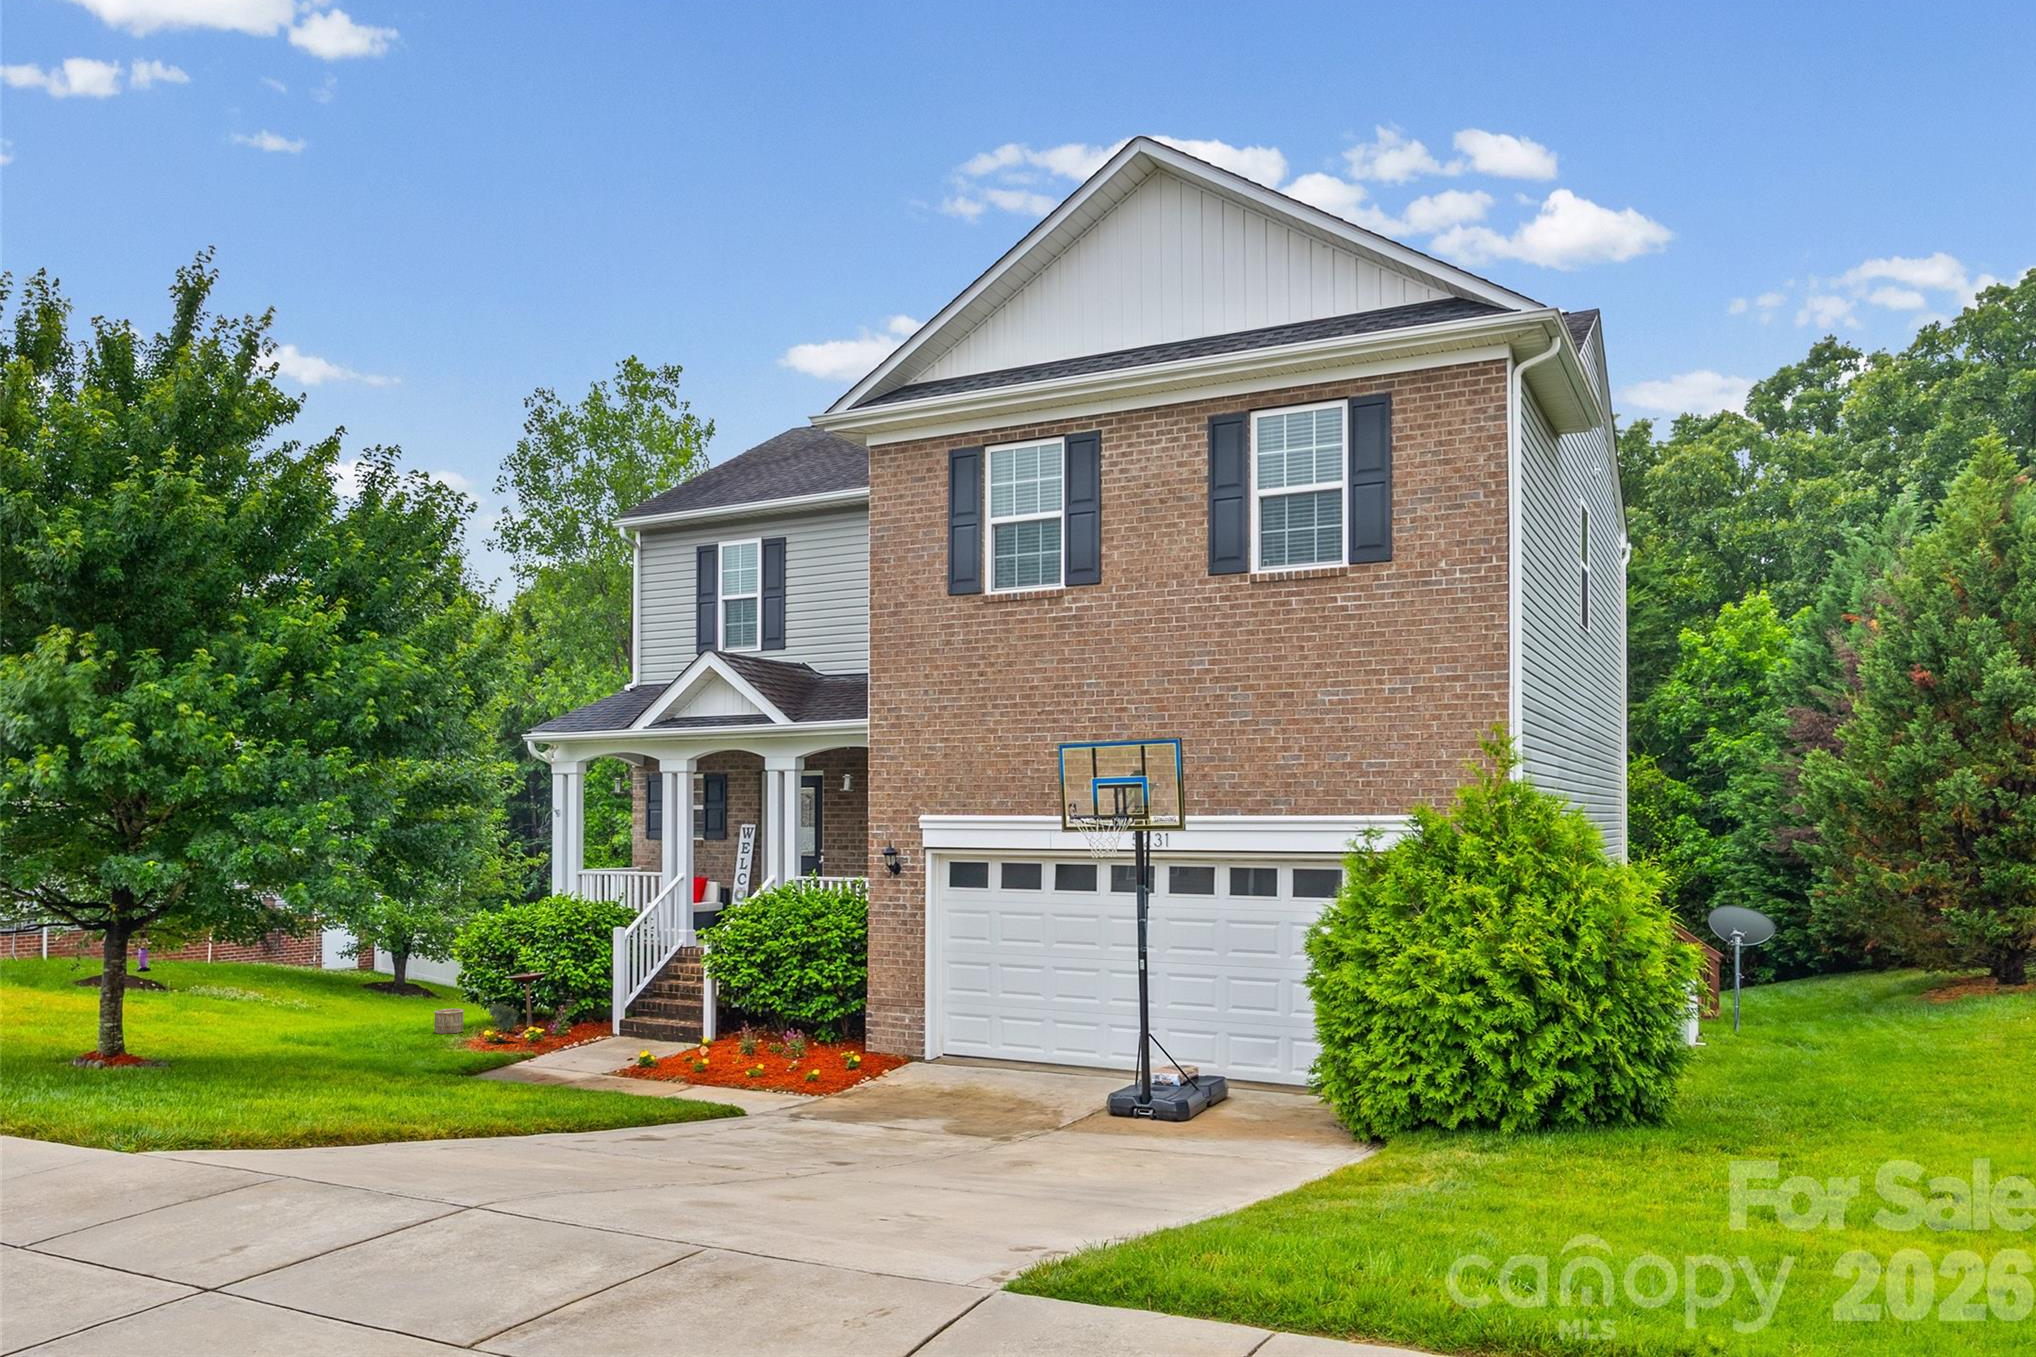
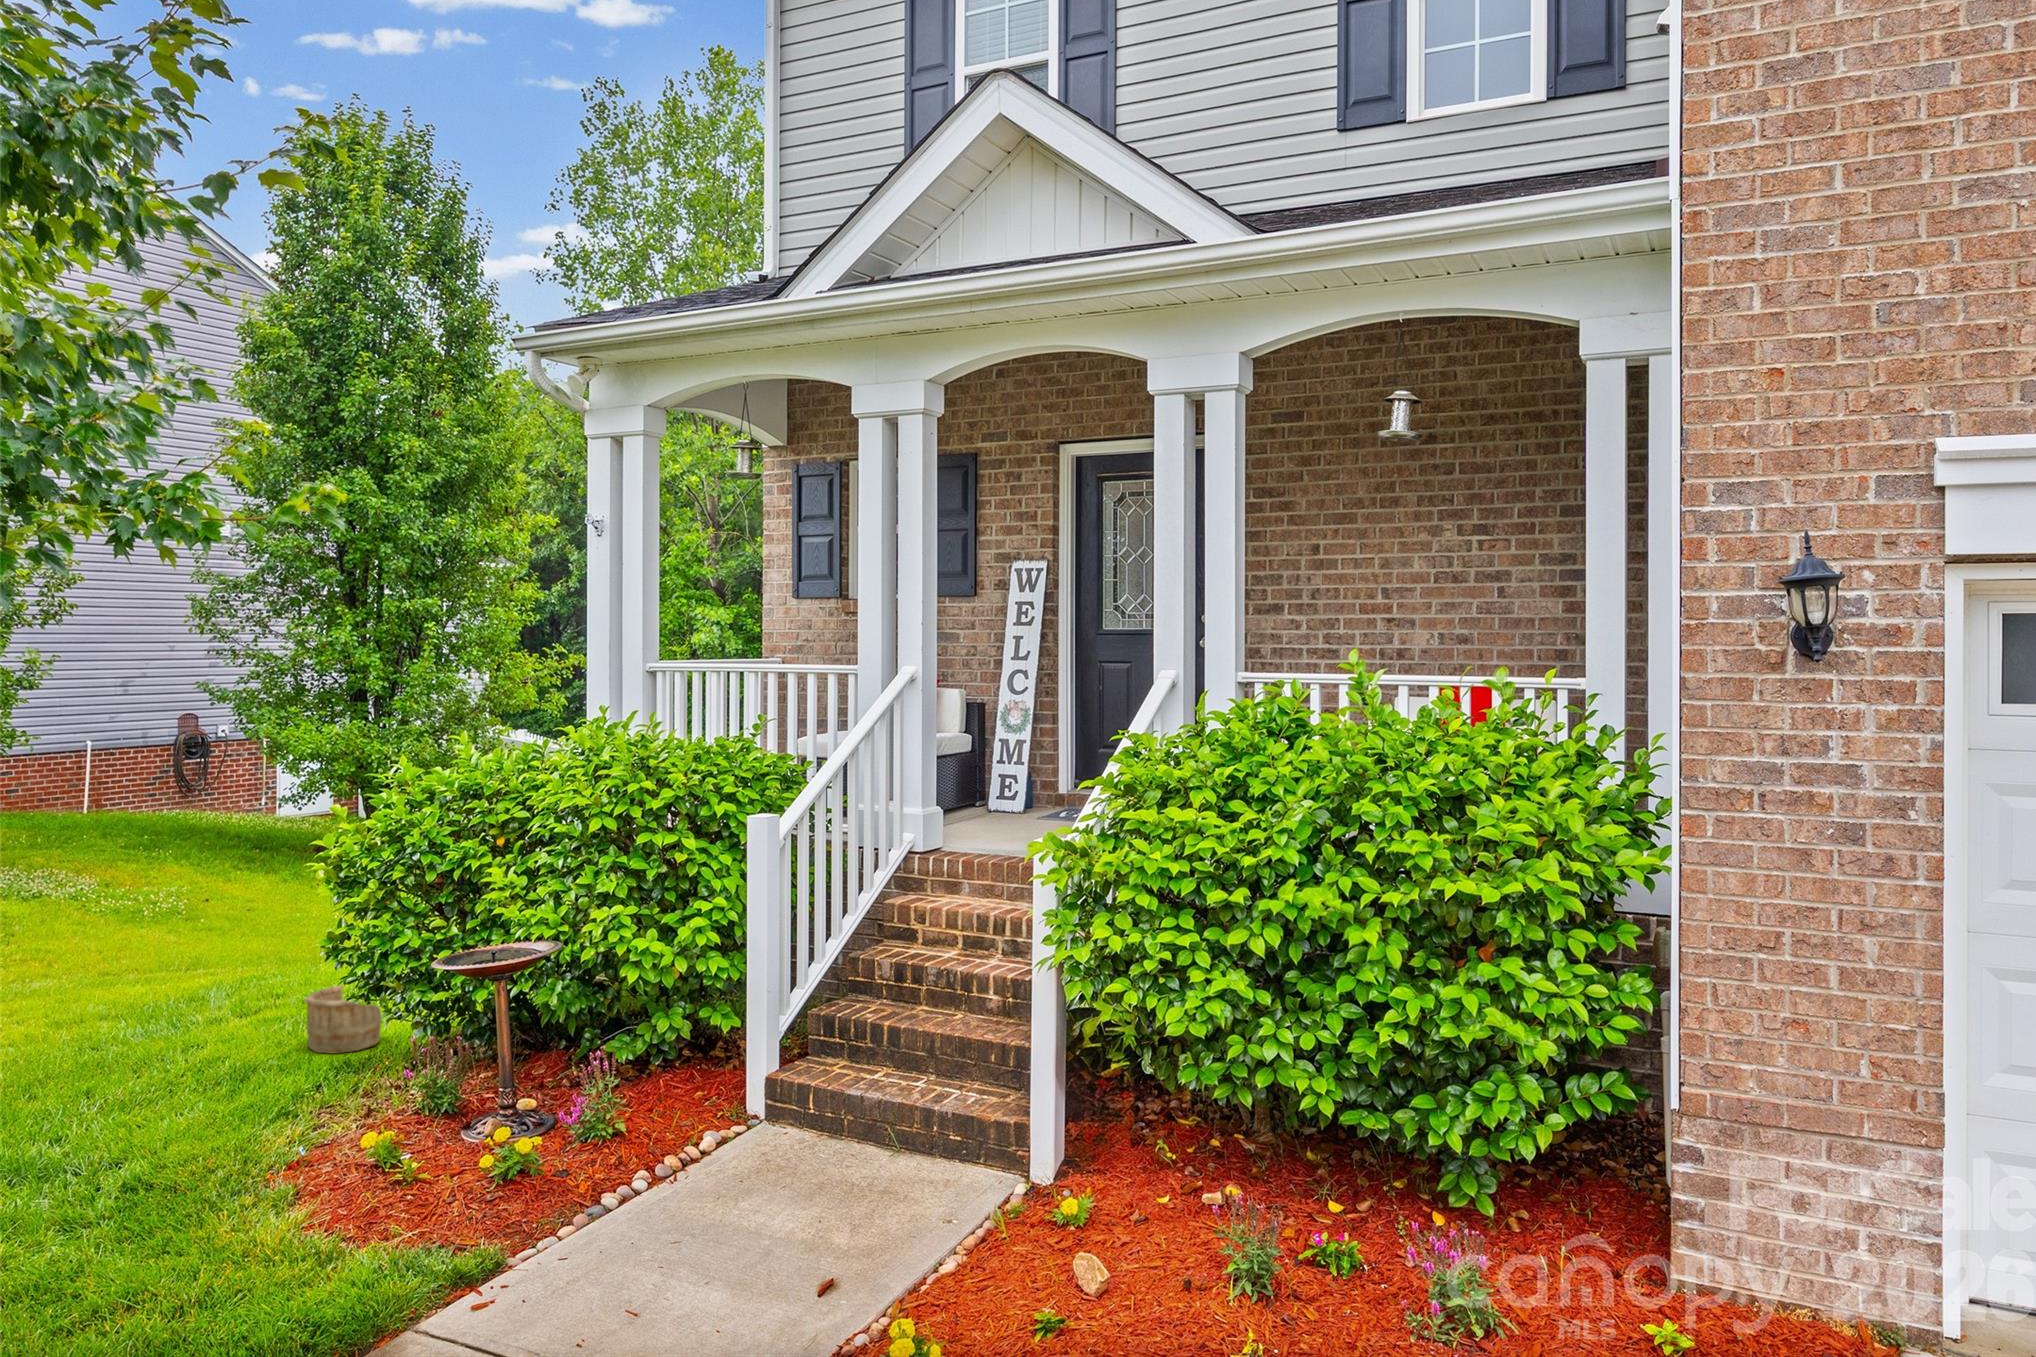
potted plant: present [489,1003,518,1042] -> none [403,1008,496,1118]

